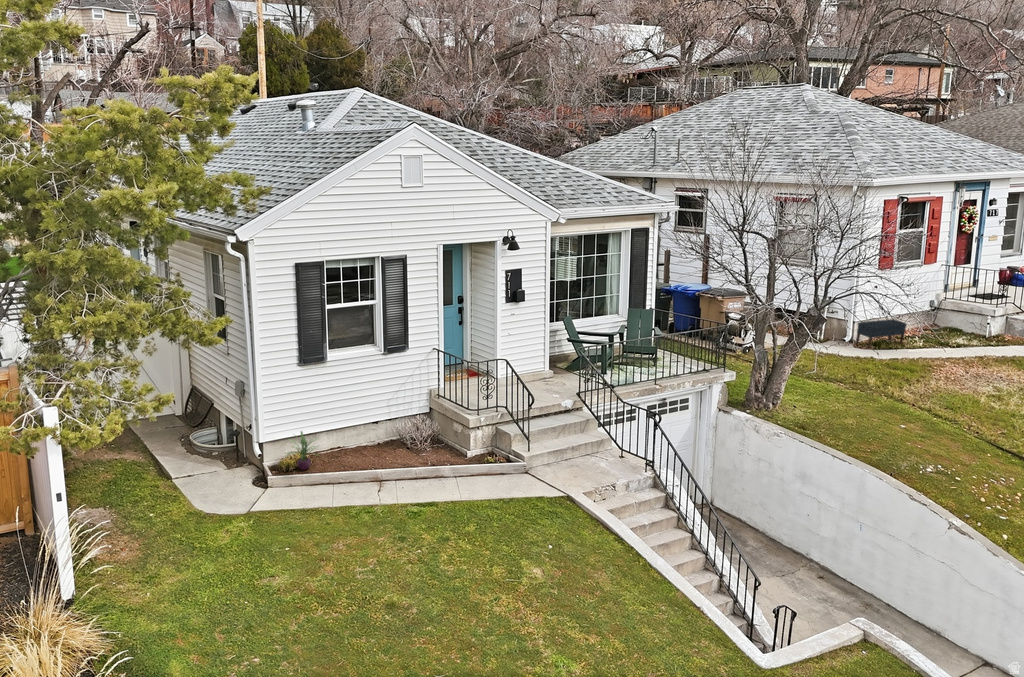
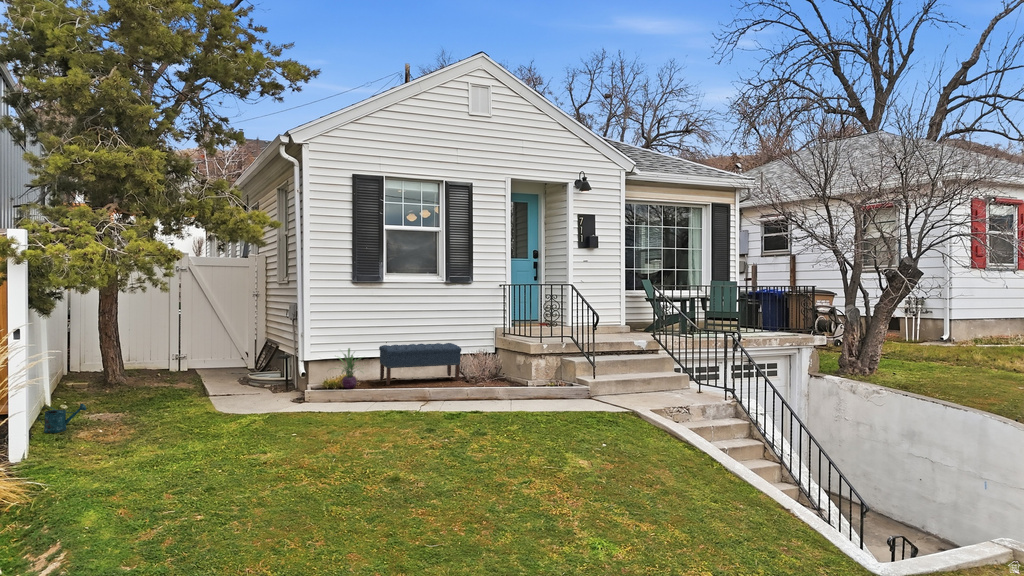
bench: present [856,319,907,348] -> present [379,343,461,385]
watering can: none [76,527,113,556] -> present [38,404,86,433]

